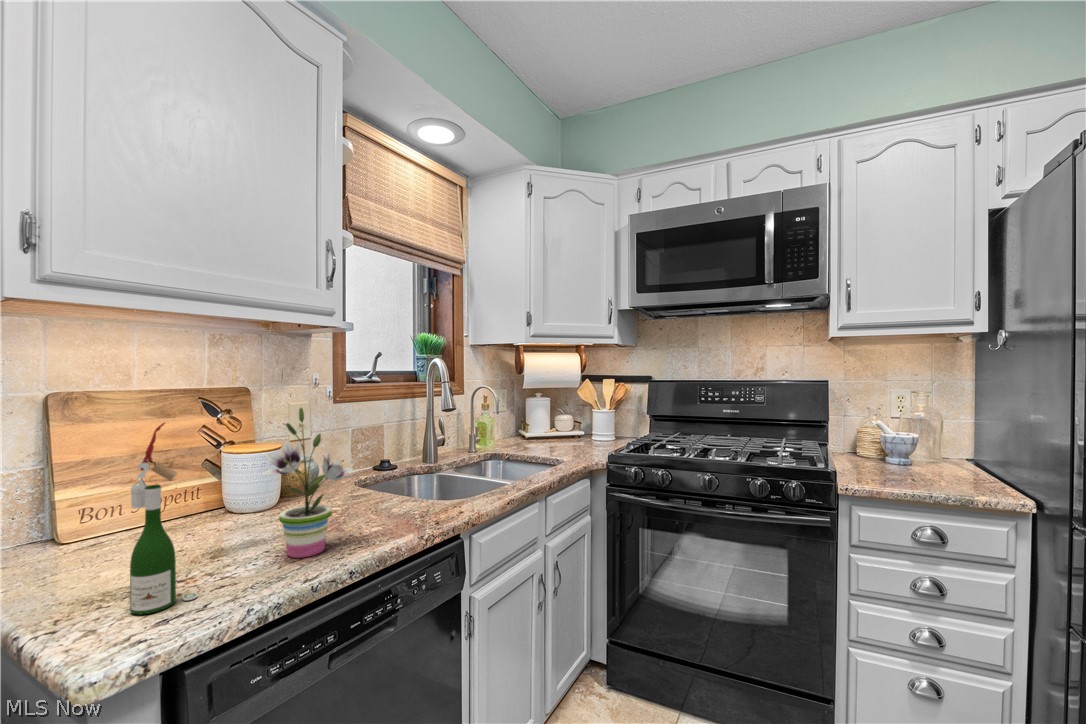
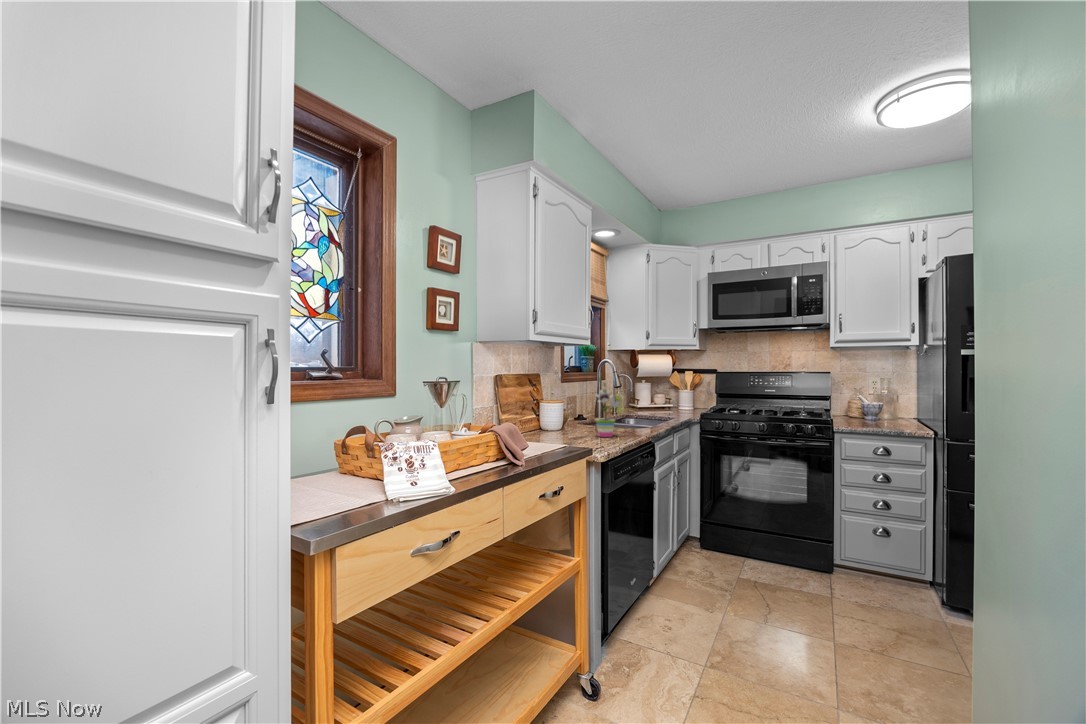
wine bottle: present [130,422,197,614] -> none [572,378,591,444]

